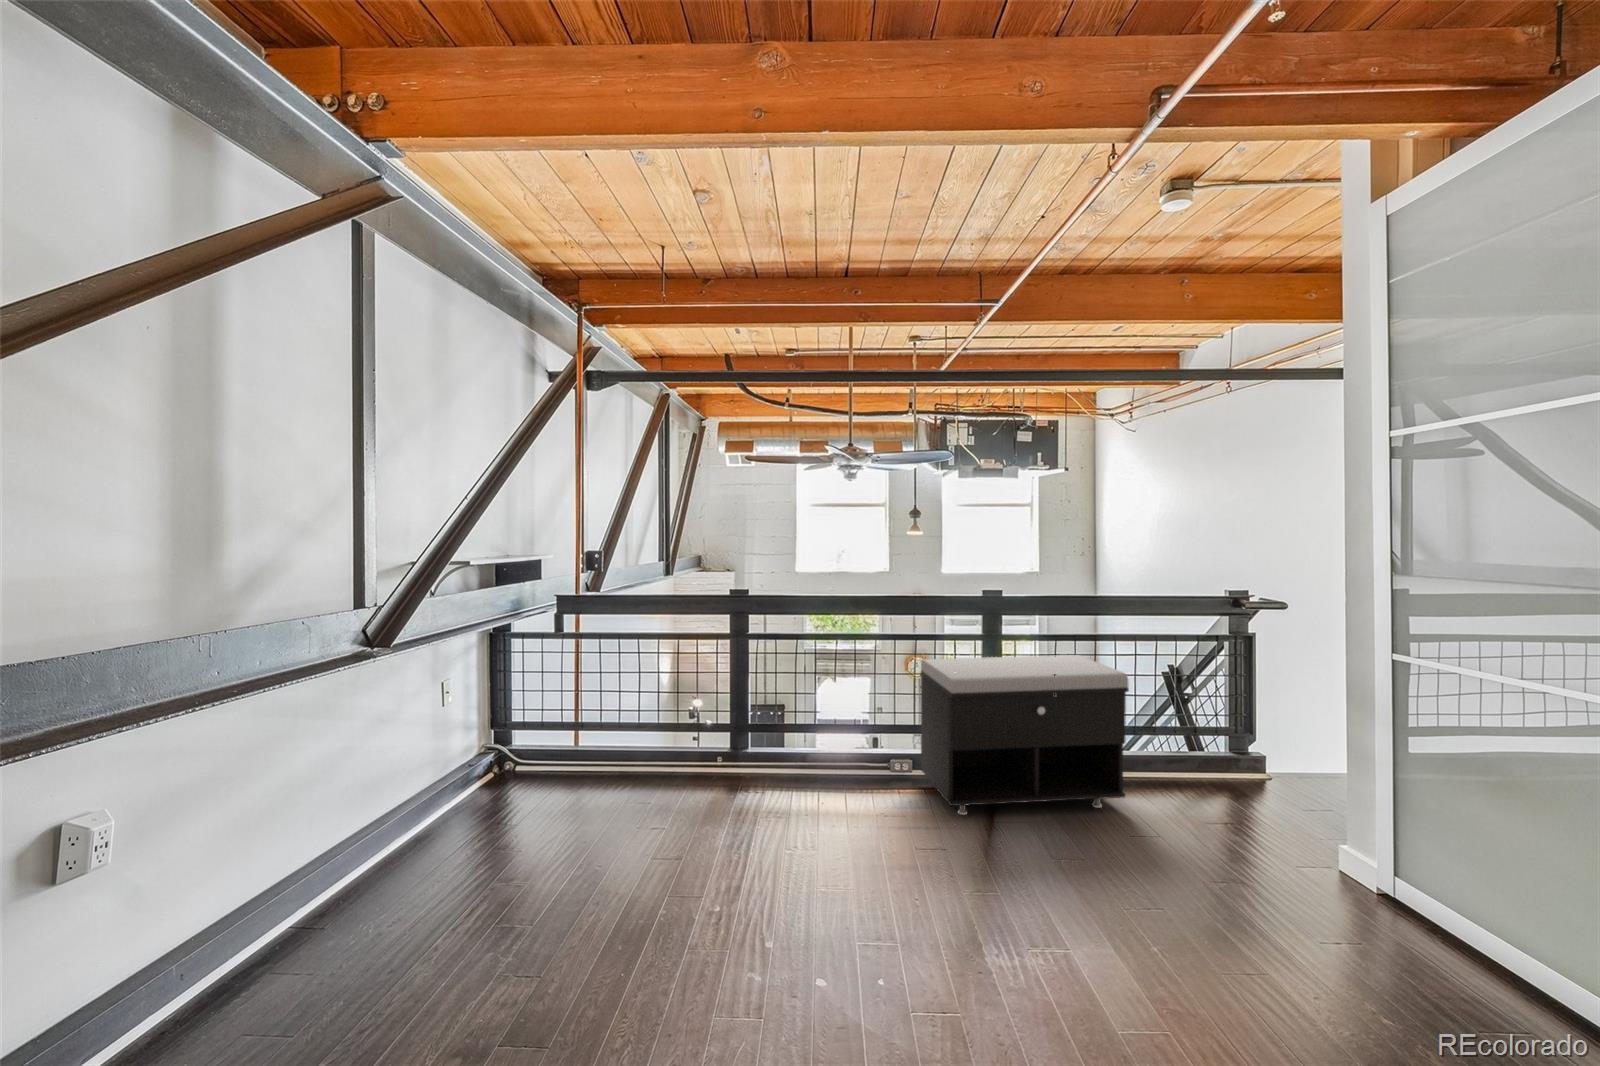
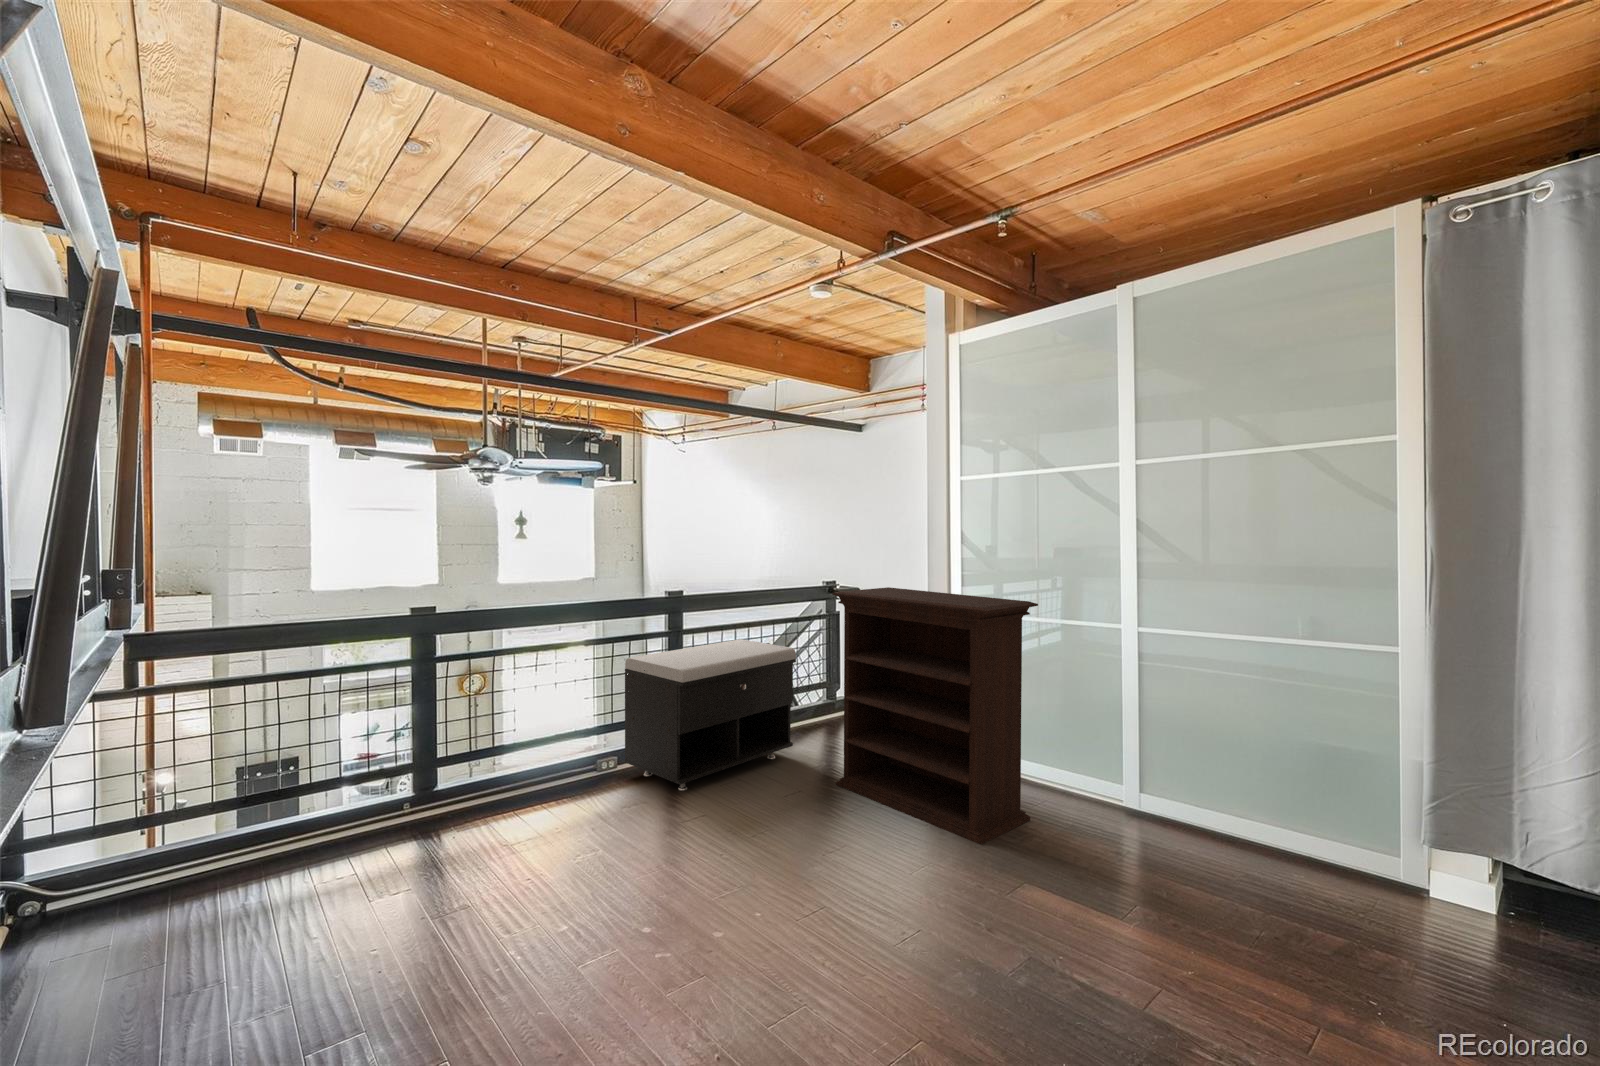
bookshelf: none [1147,604,1463,1015] -> present [832,587,1038,845]

